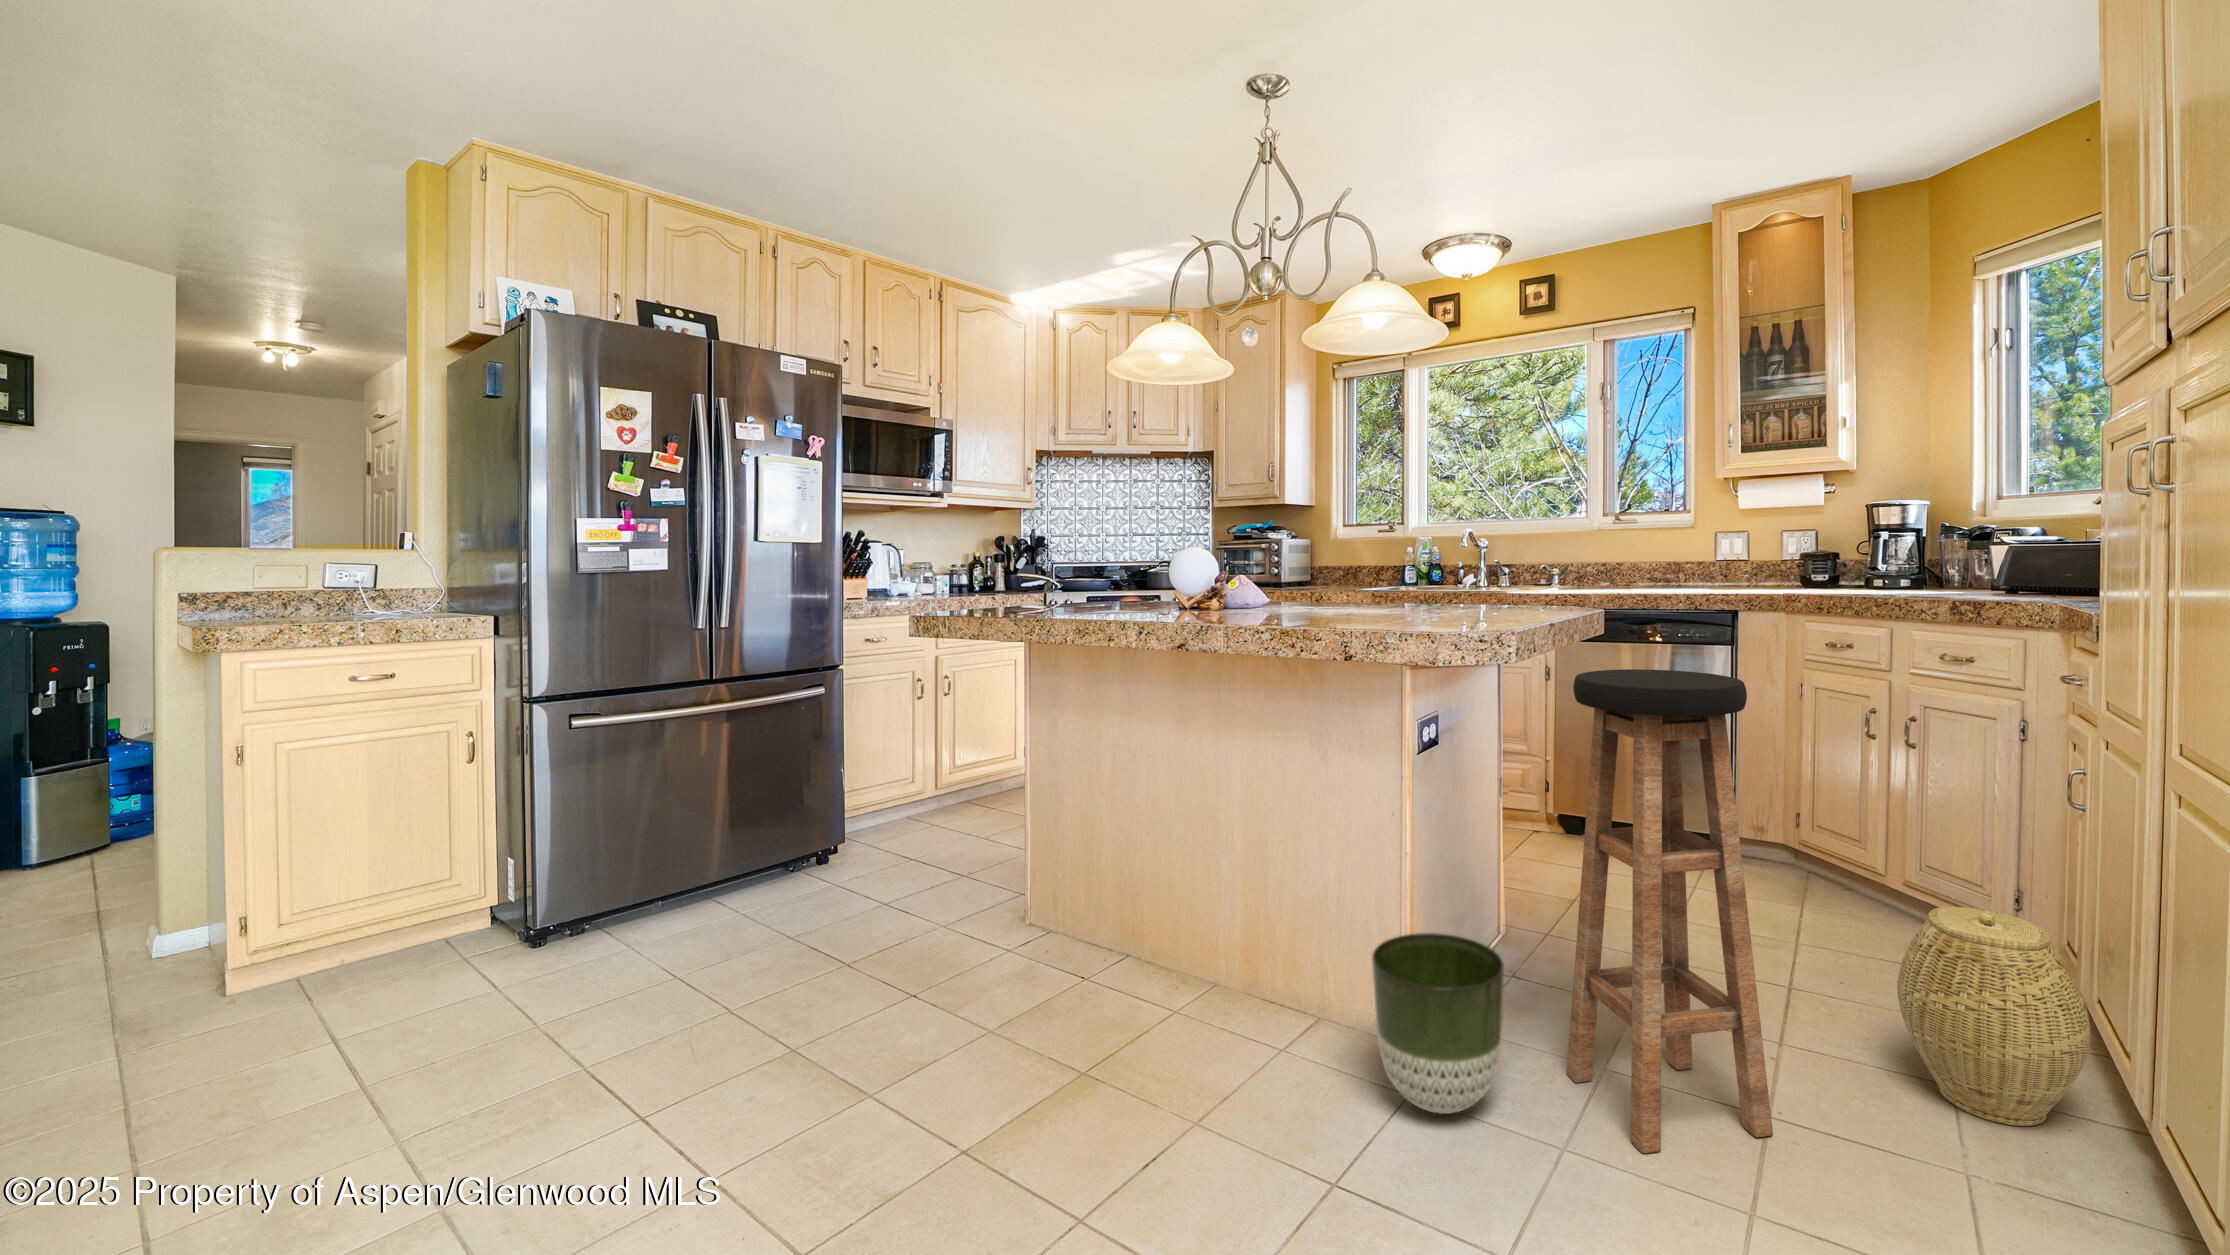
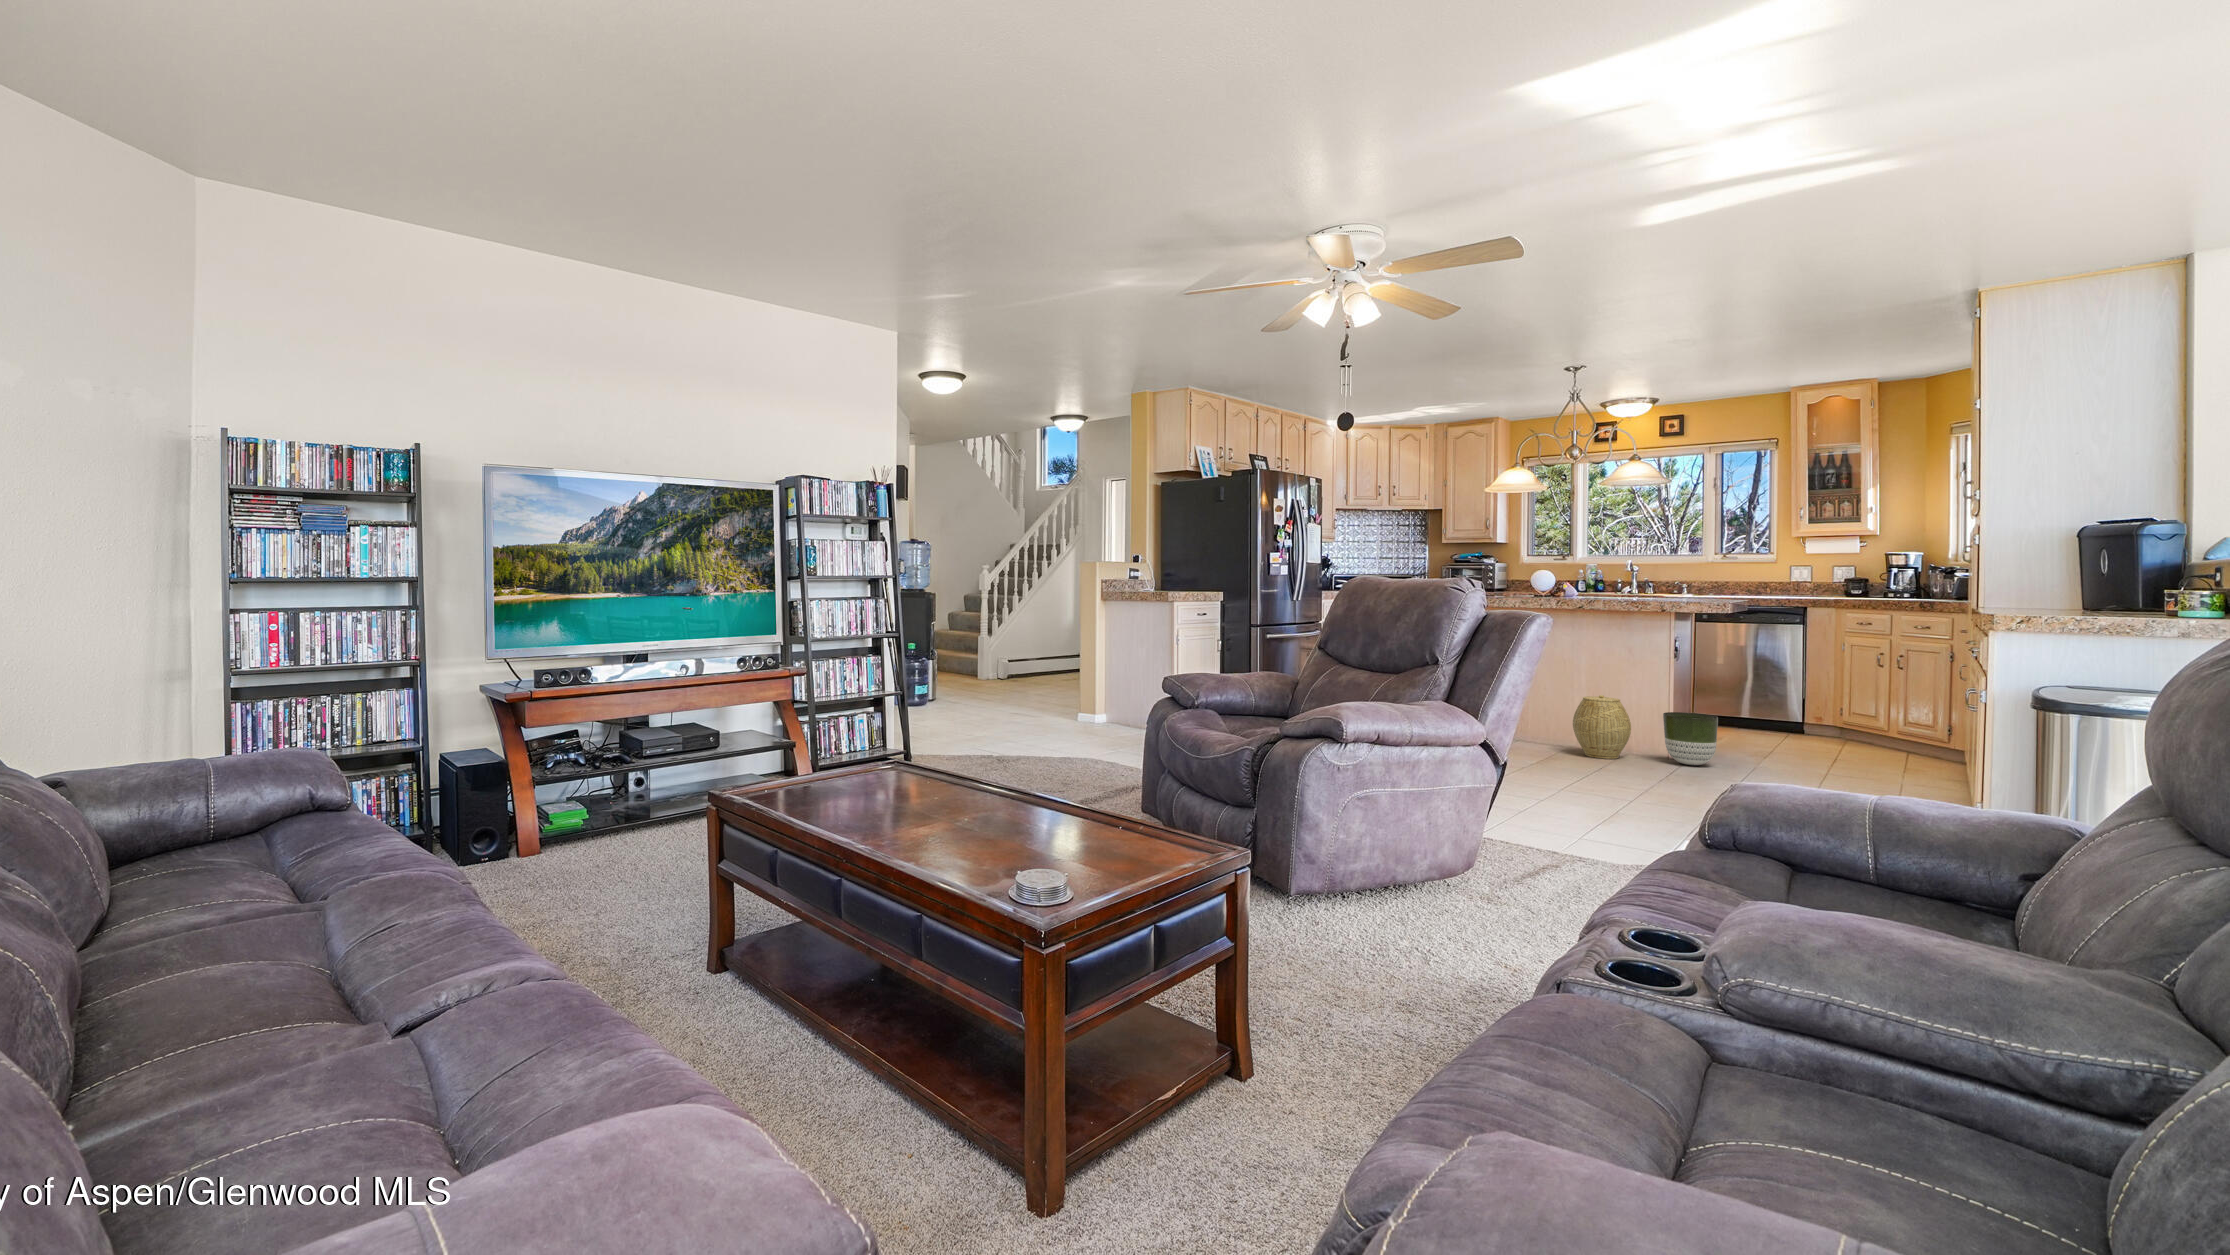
bar stool: present [1567,669,1773,1153] -> none [1738,620,1823,774]
woven basket: present [1897,907,2091,1126] -> present [1573,695,1631,759]

